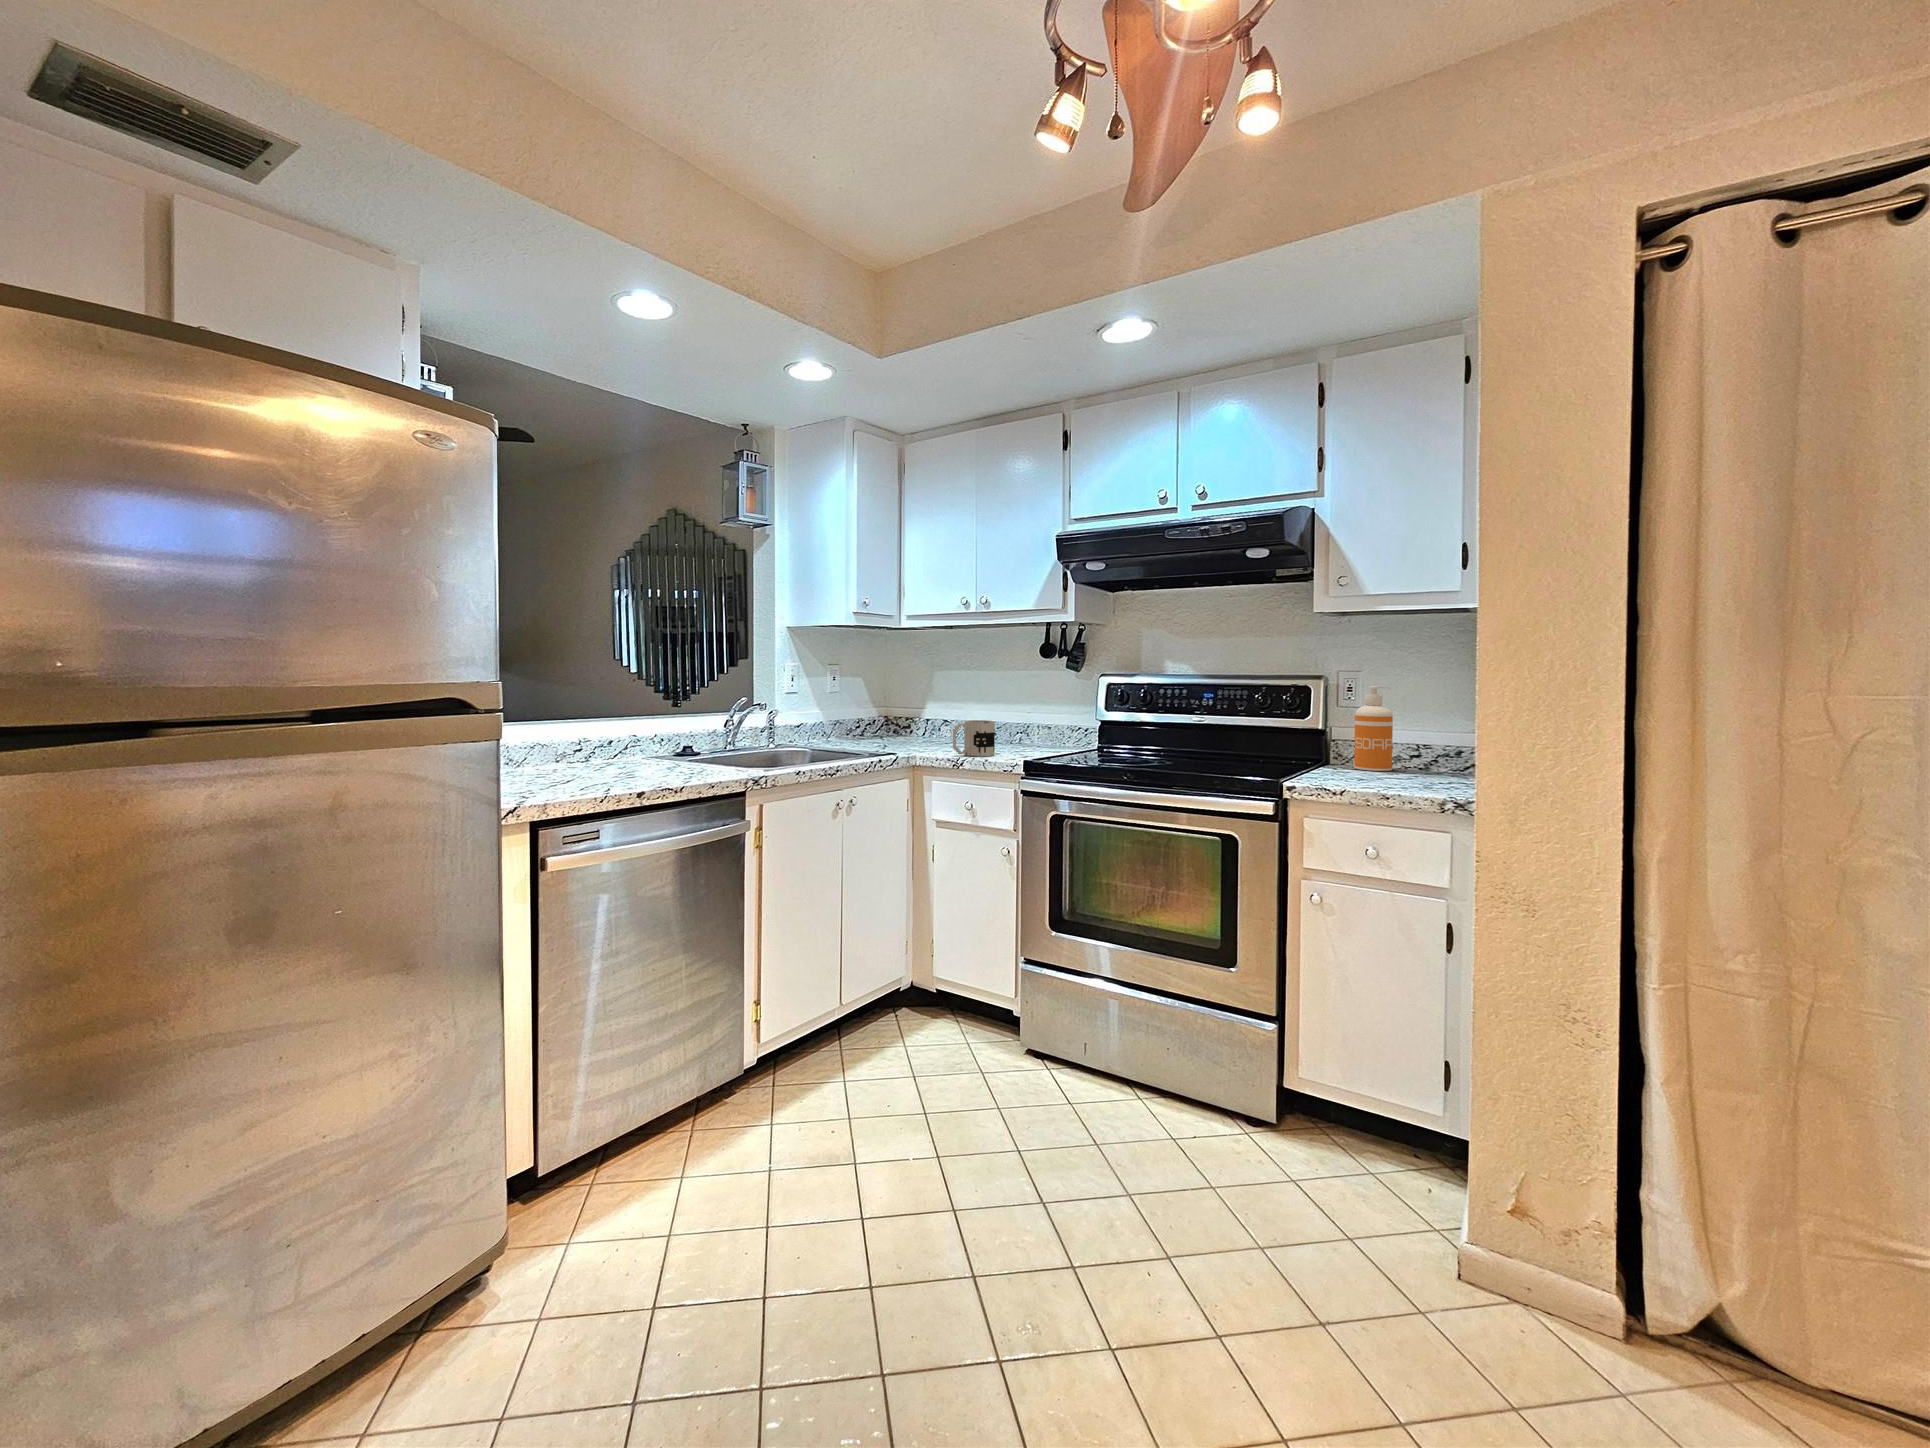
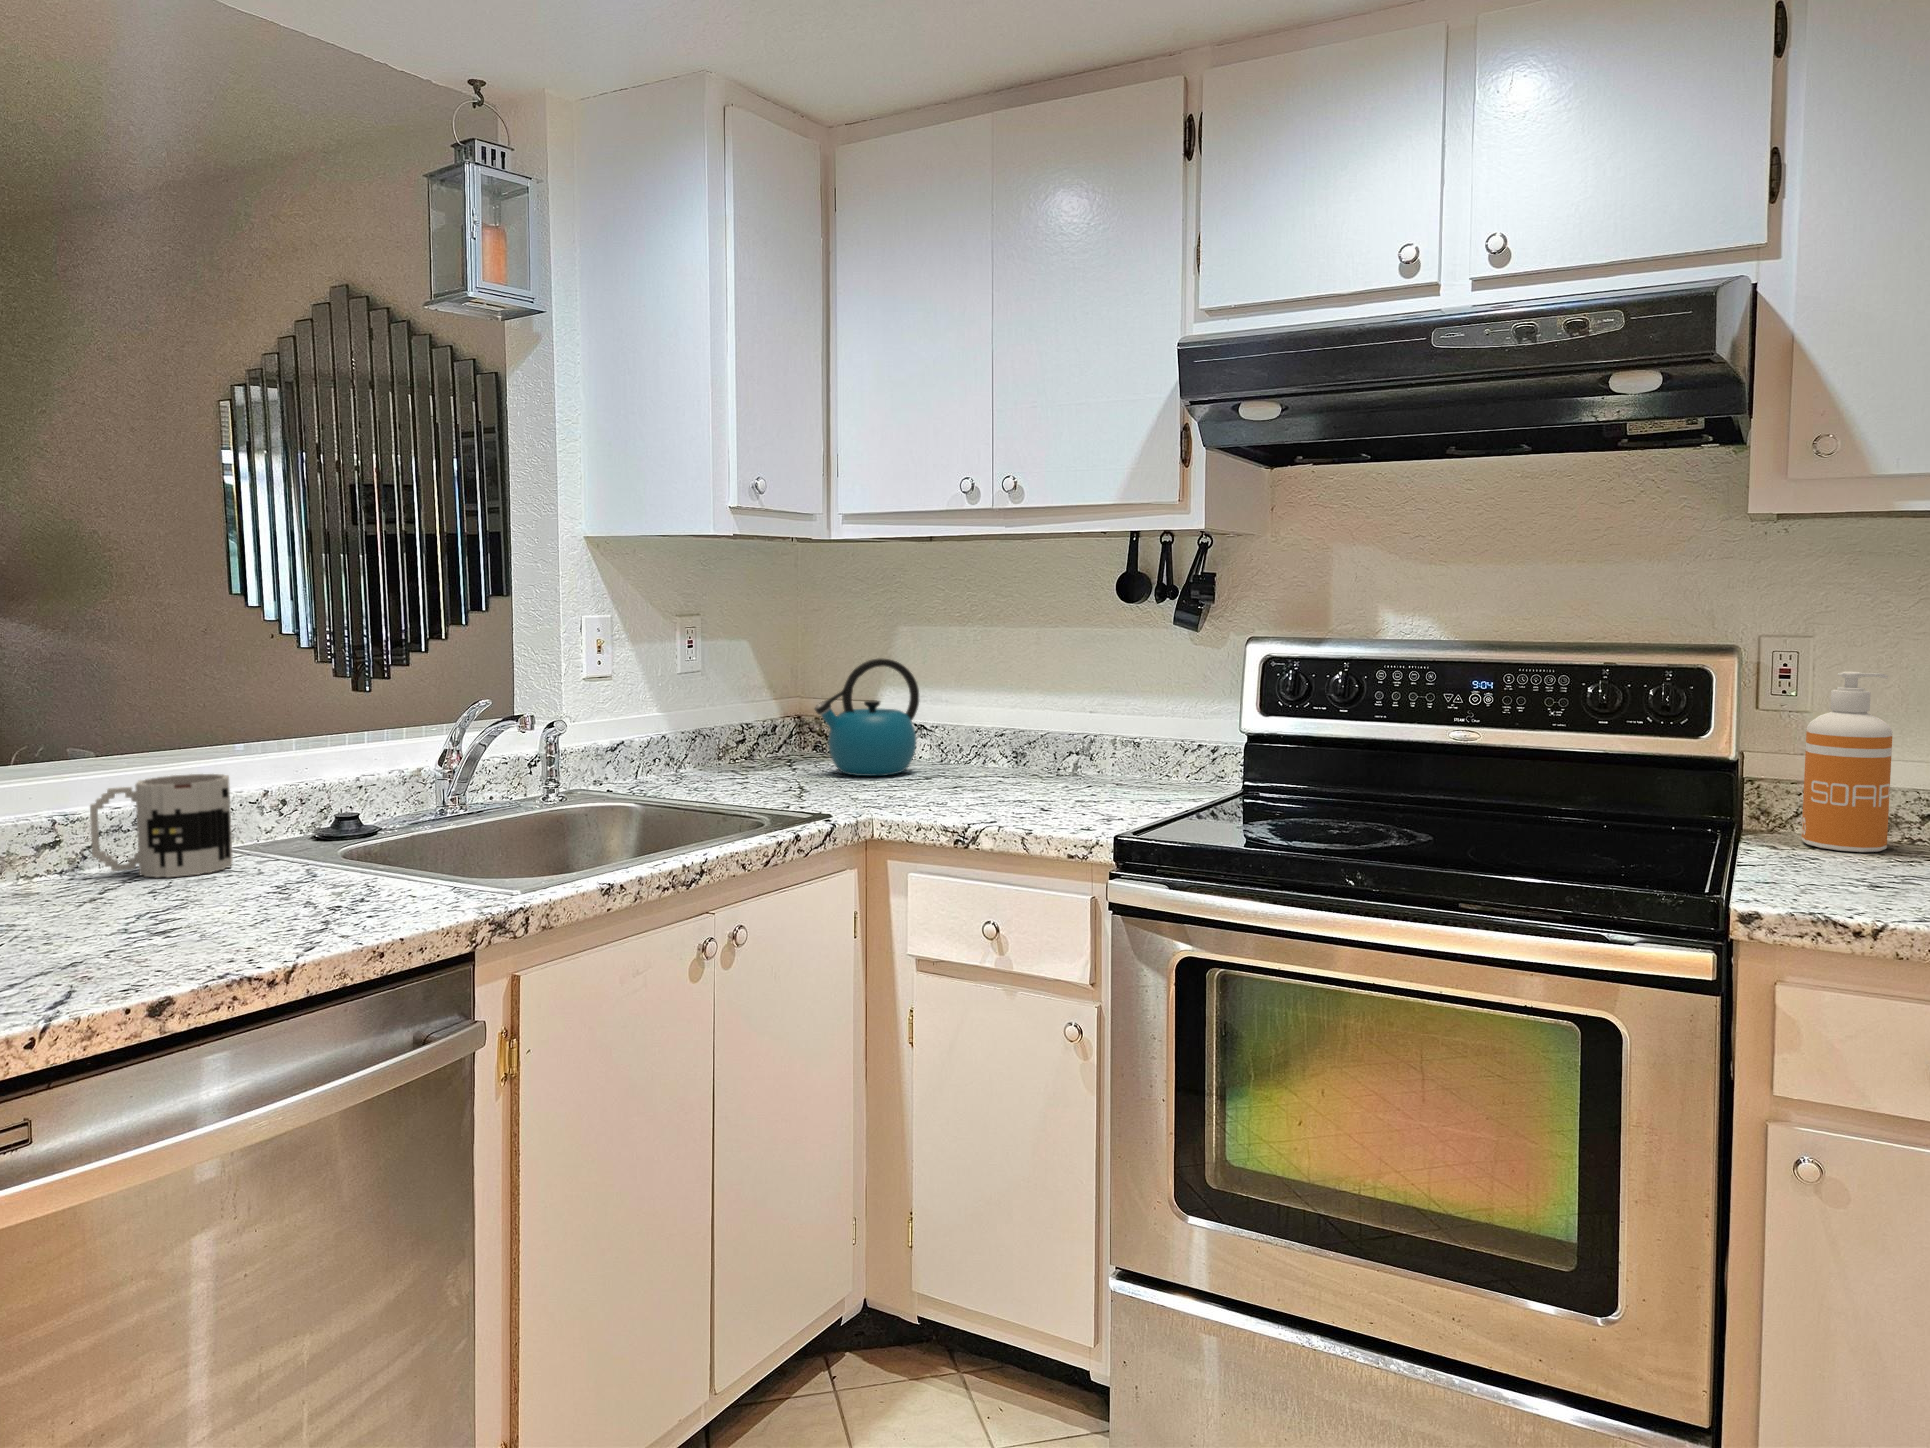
kettle: none [891,686,943,742] -> present [815,658,919,776]
mug: present [953,720,995,756] -> present [90,774,232,877]

